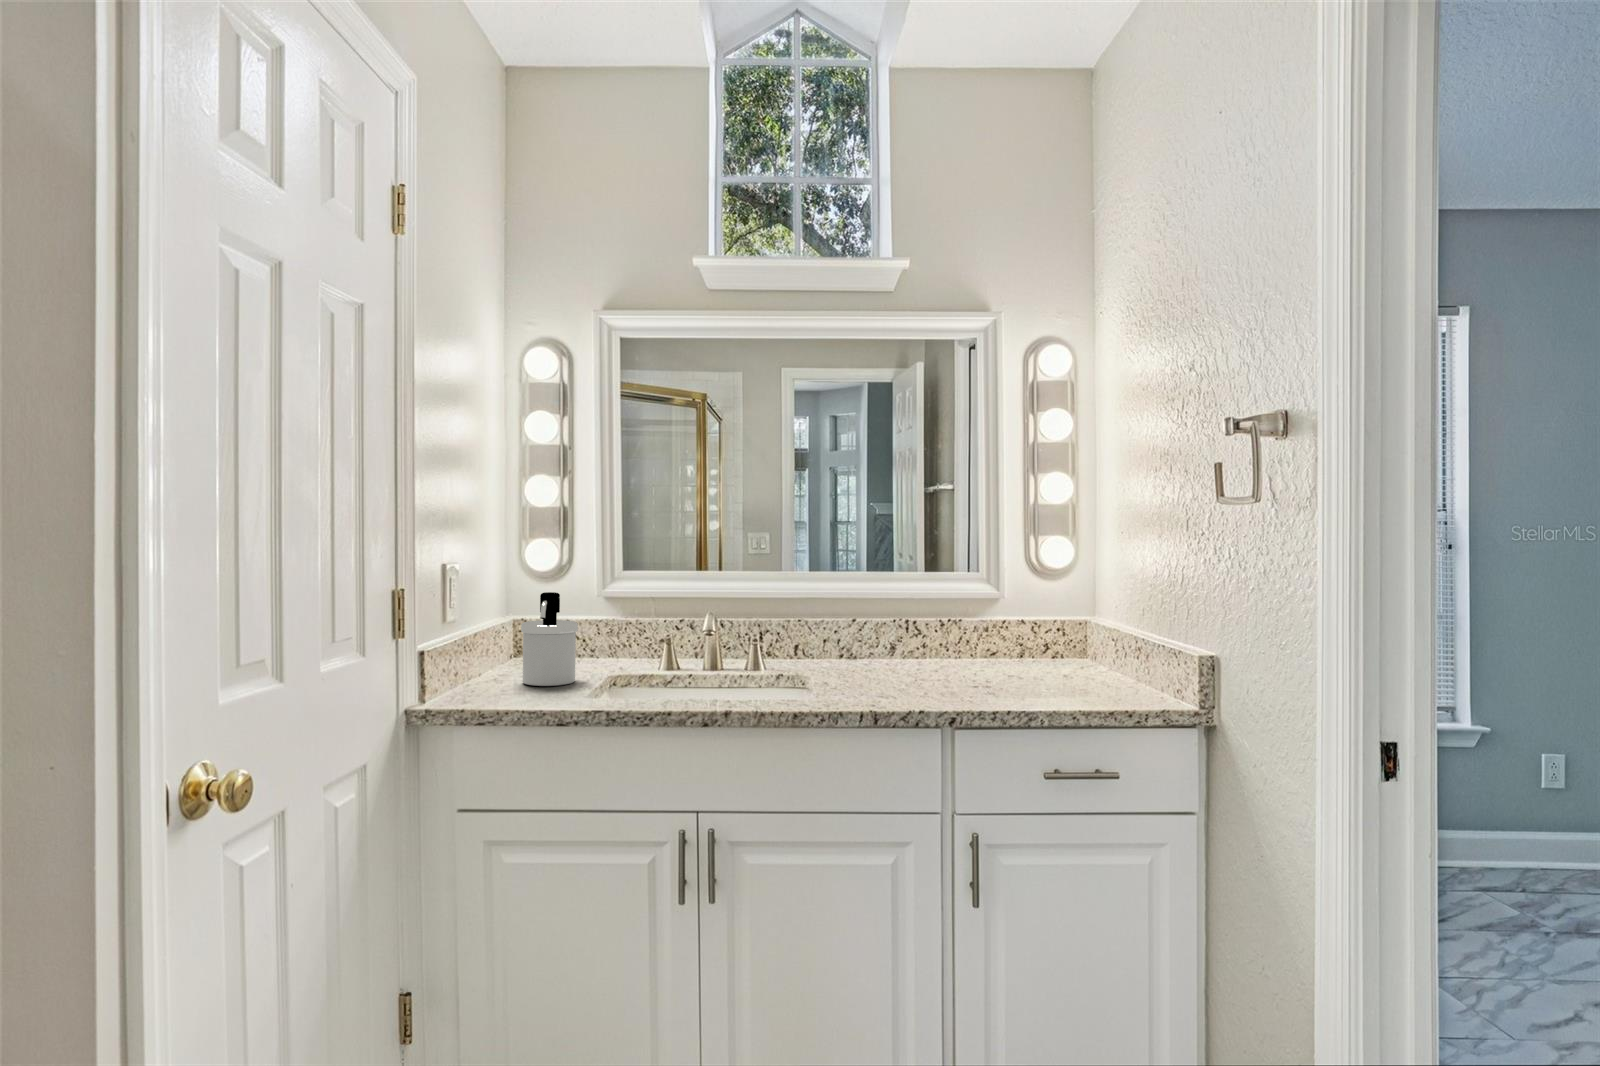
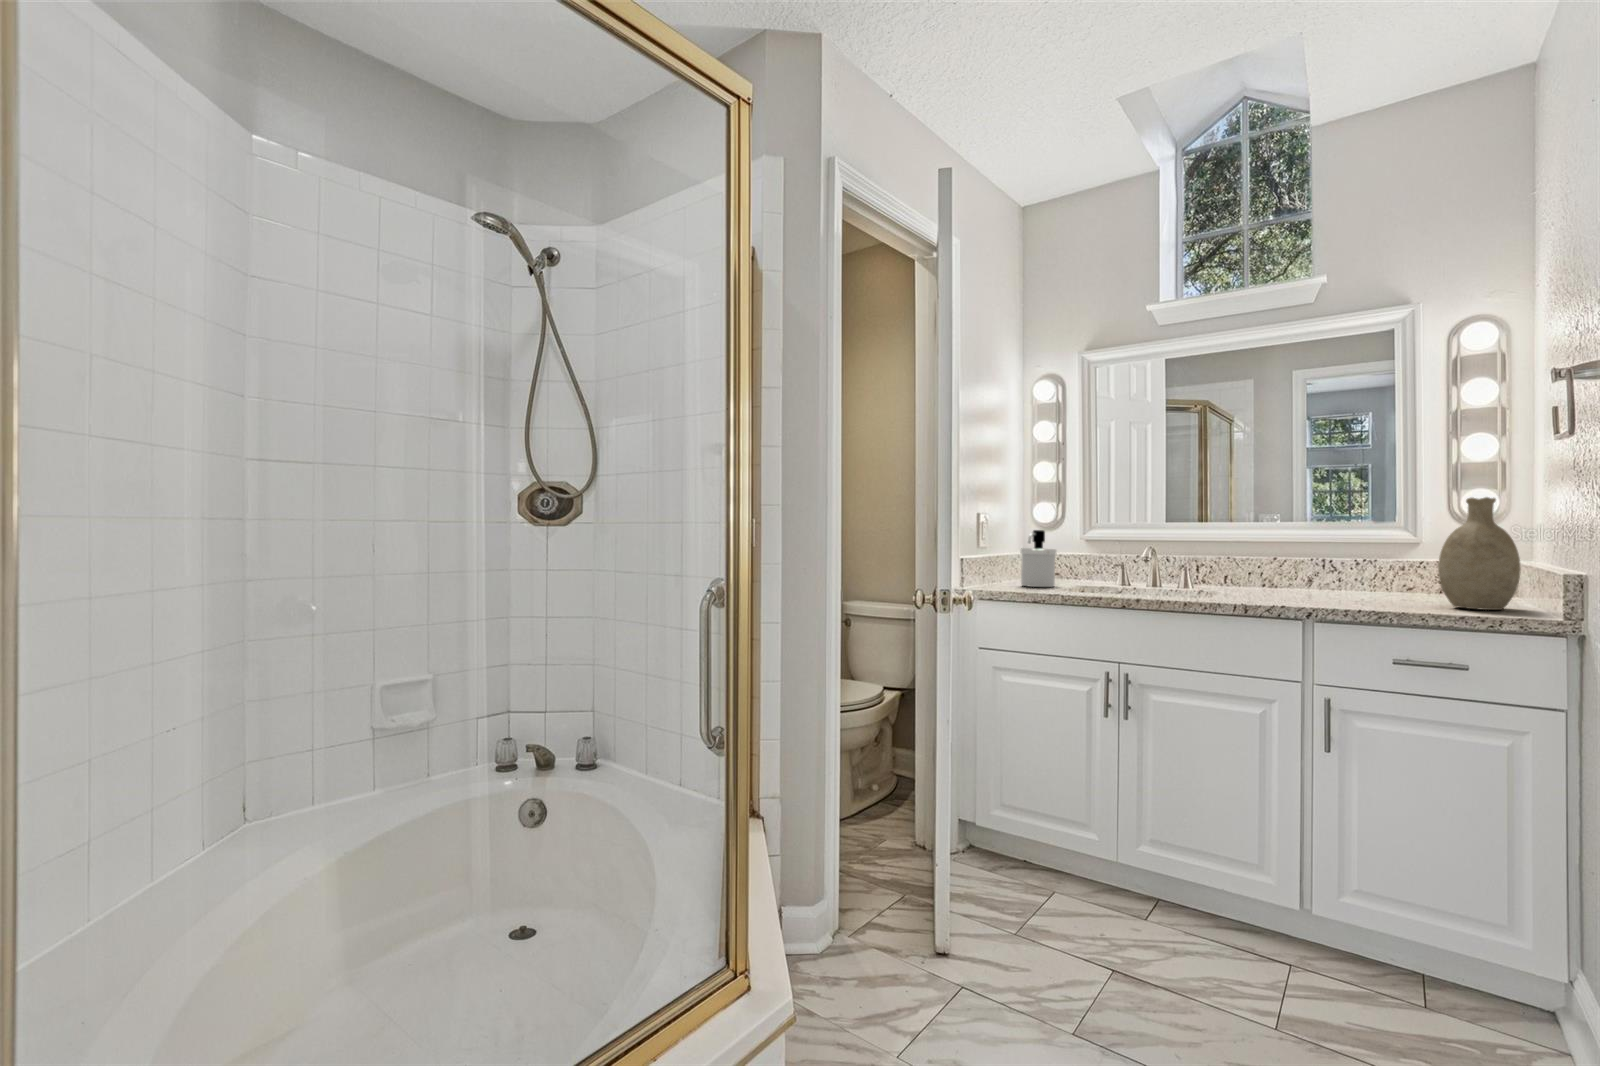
decorative vase: none [1061,558,1138,693] -> present [1438,497,1521,610]

